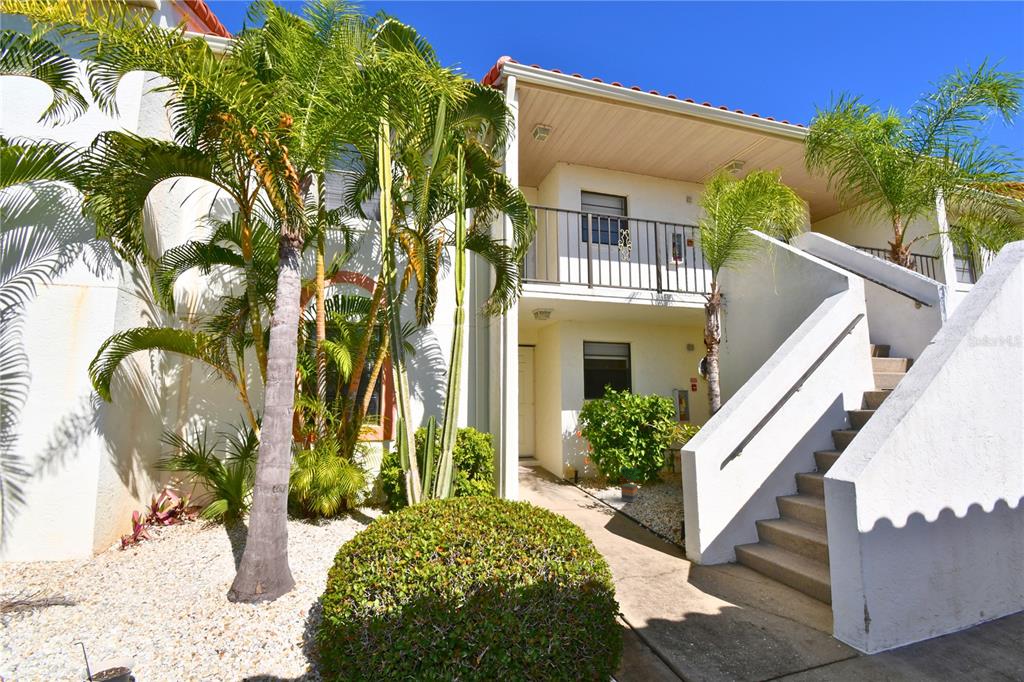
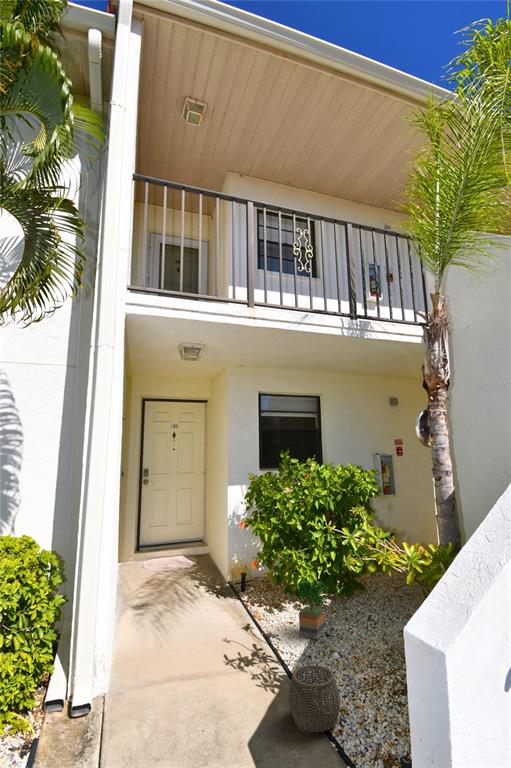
woven basket: none [619,503,649,534] -> present [288,665,340,733]

